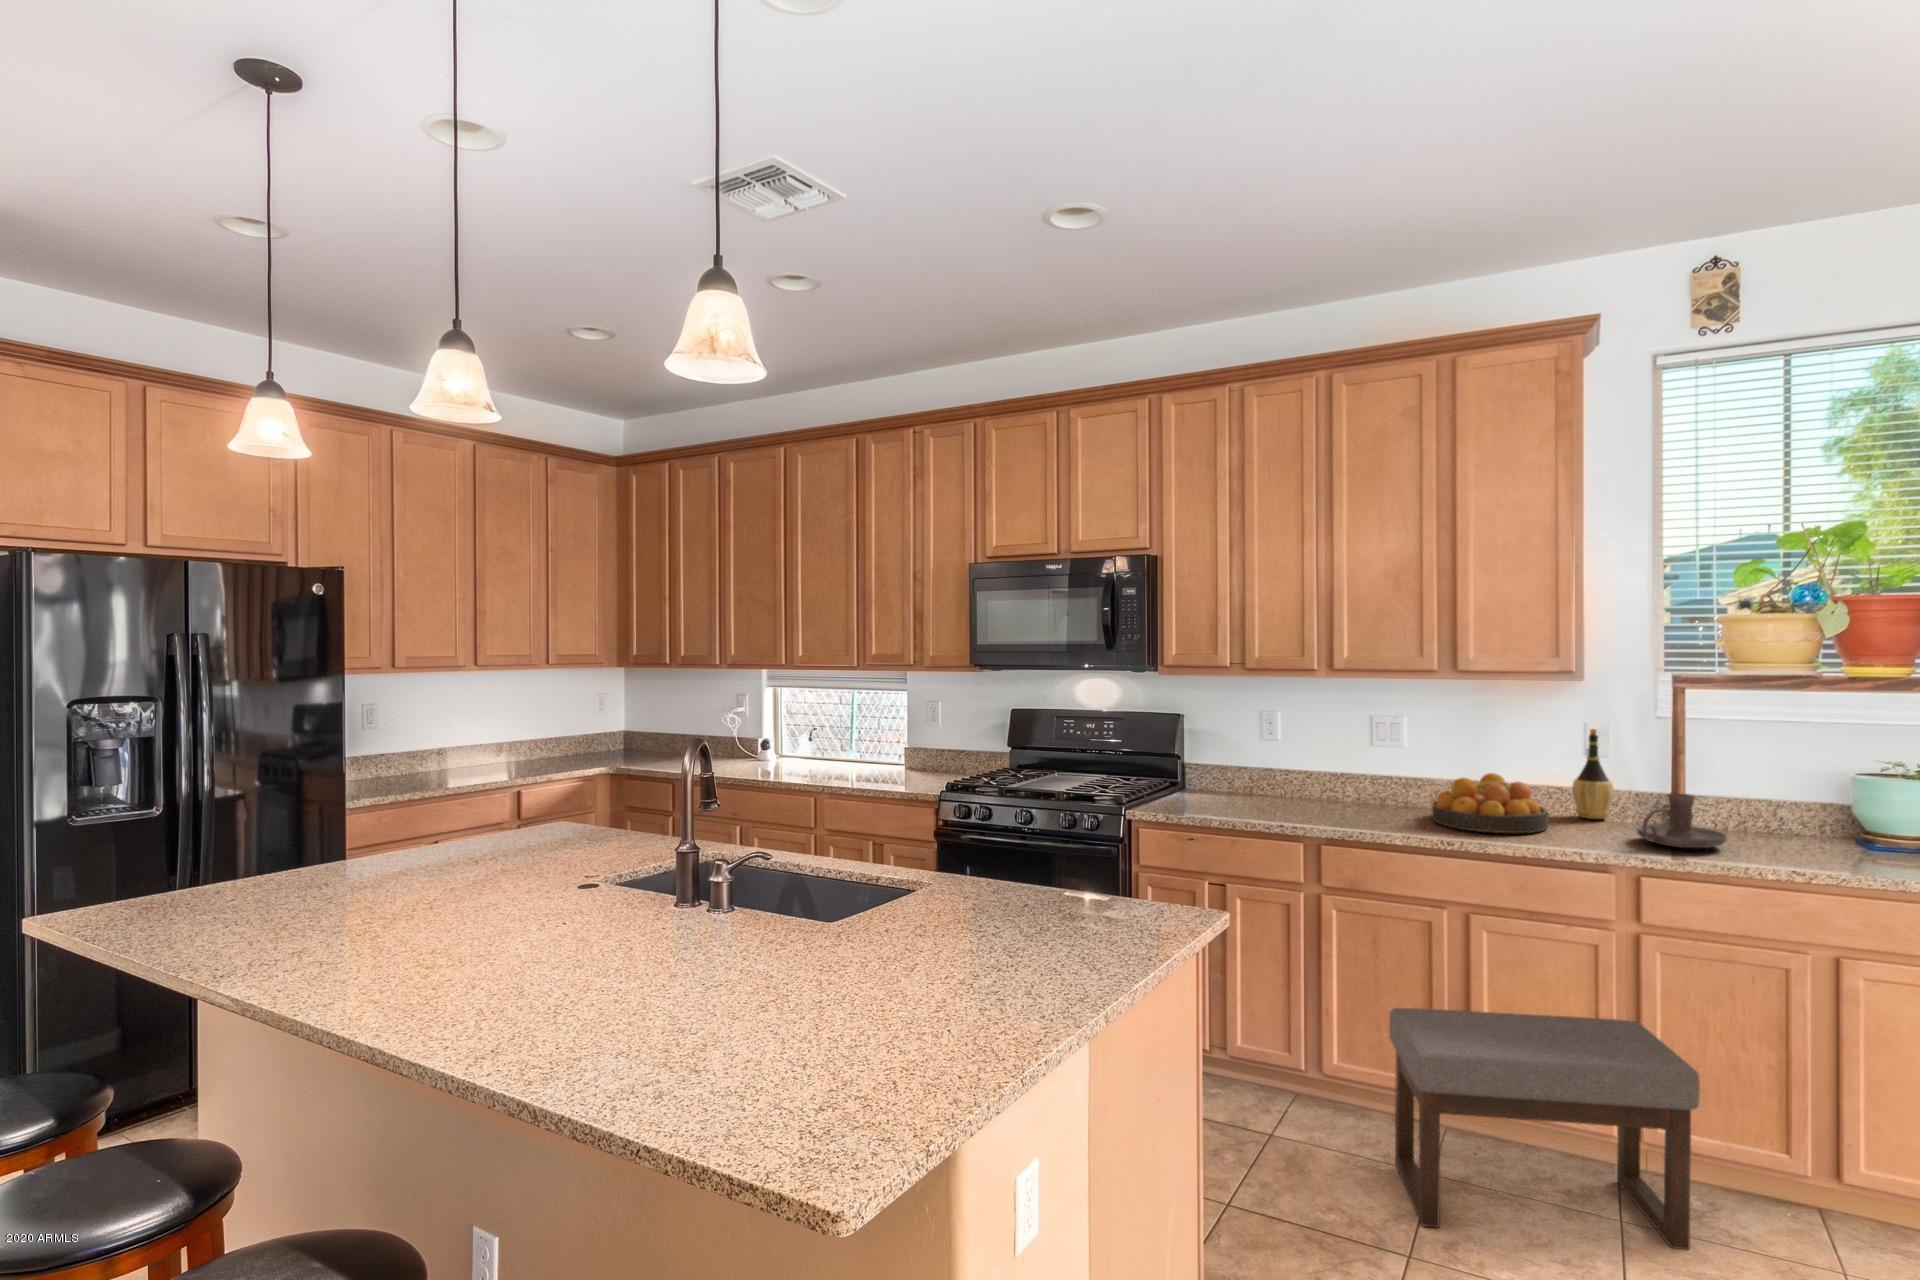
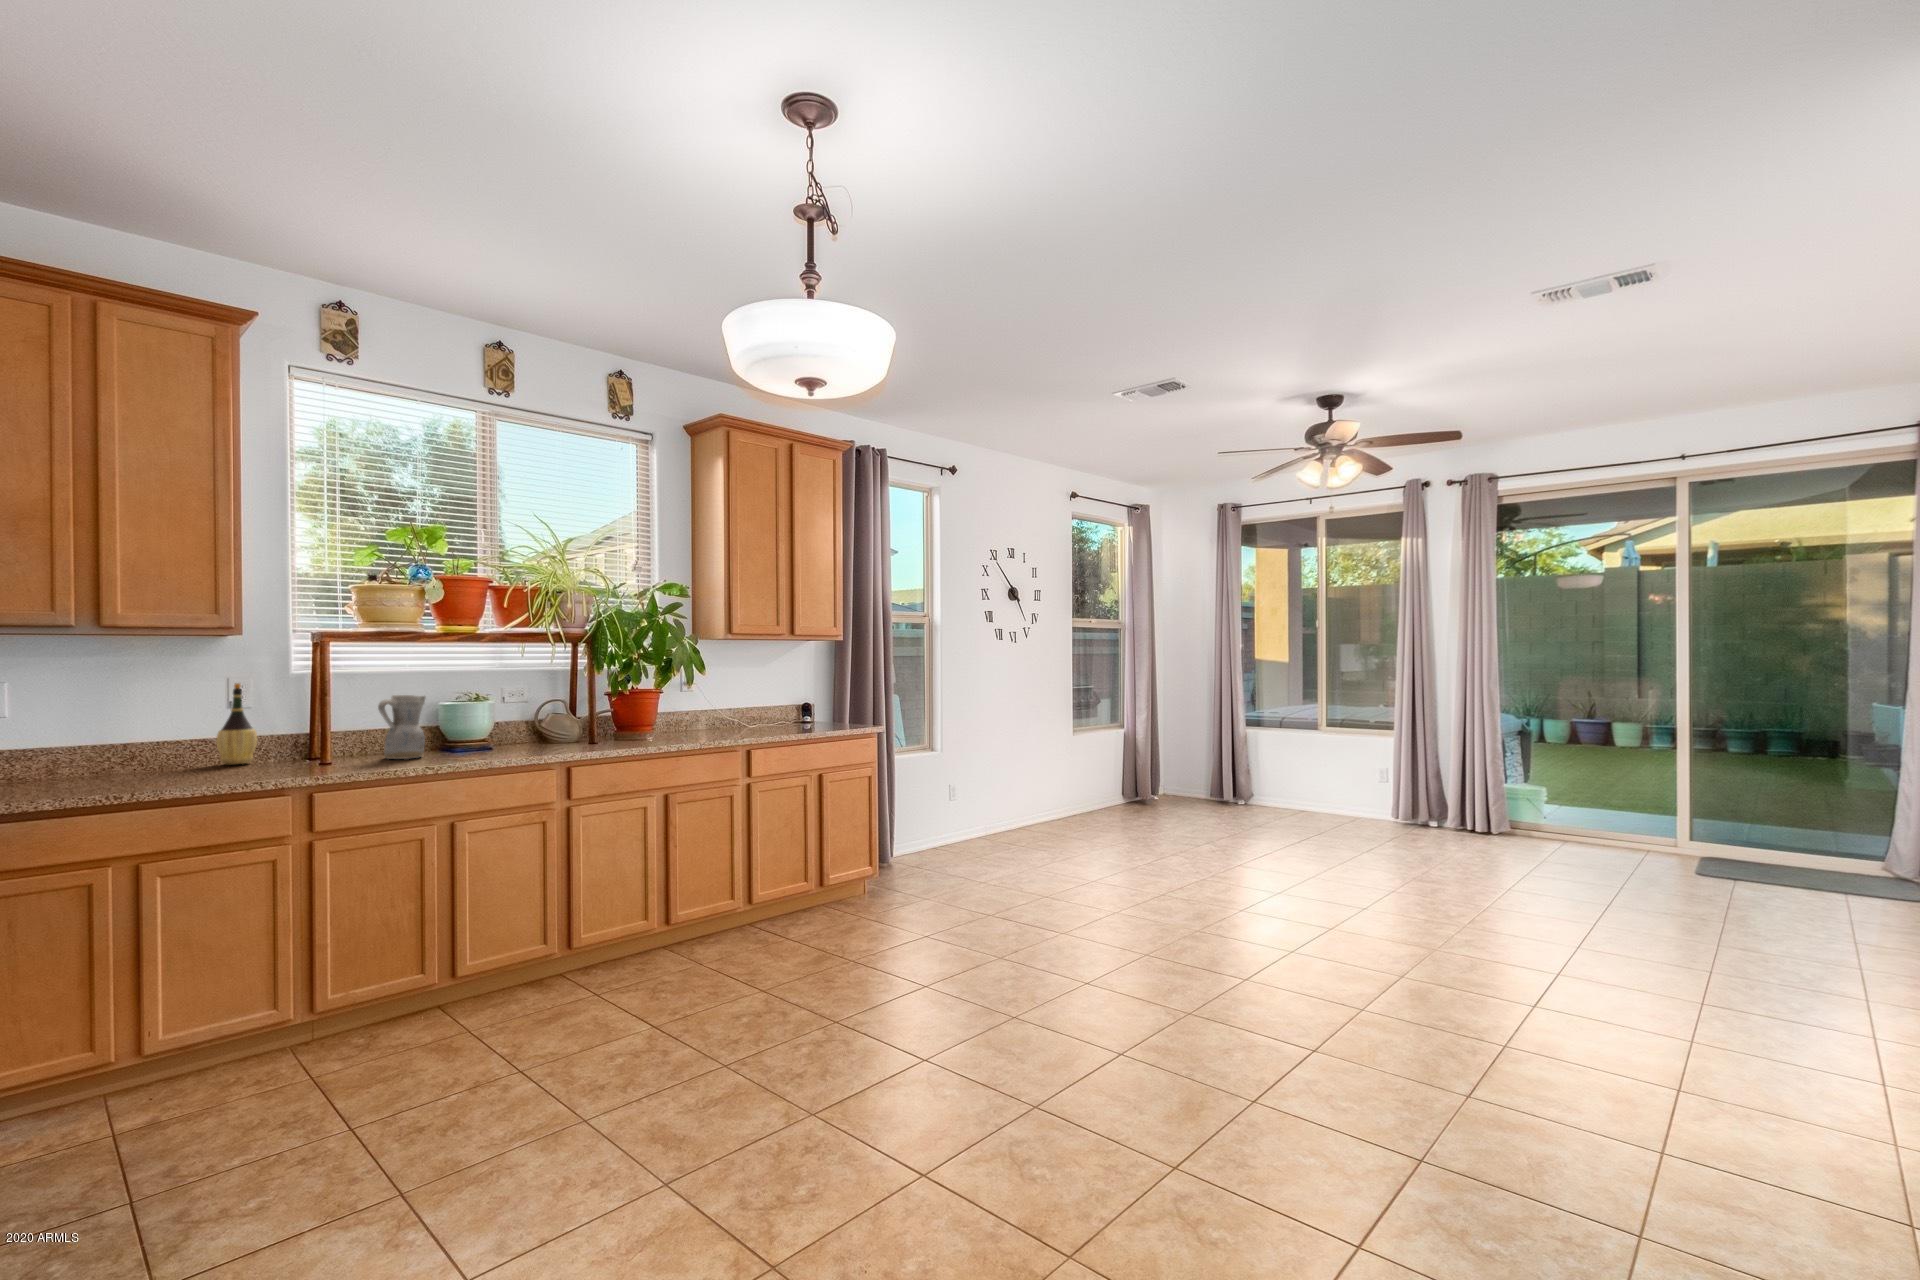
ceramic pitcher: none [1751,760,1822,848] -> present [378,695,425,759]
fruit bowl: present [1432,773,1548,833] -> none [66,731,205,787]
candle holder: present [1637,793,1727,848] -> none [293,726,368,769]
ottoman: present [1389,1008,1700,1249] -> none [55,916,382,1177]

